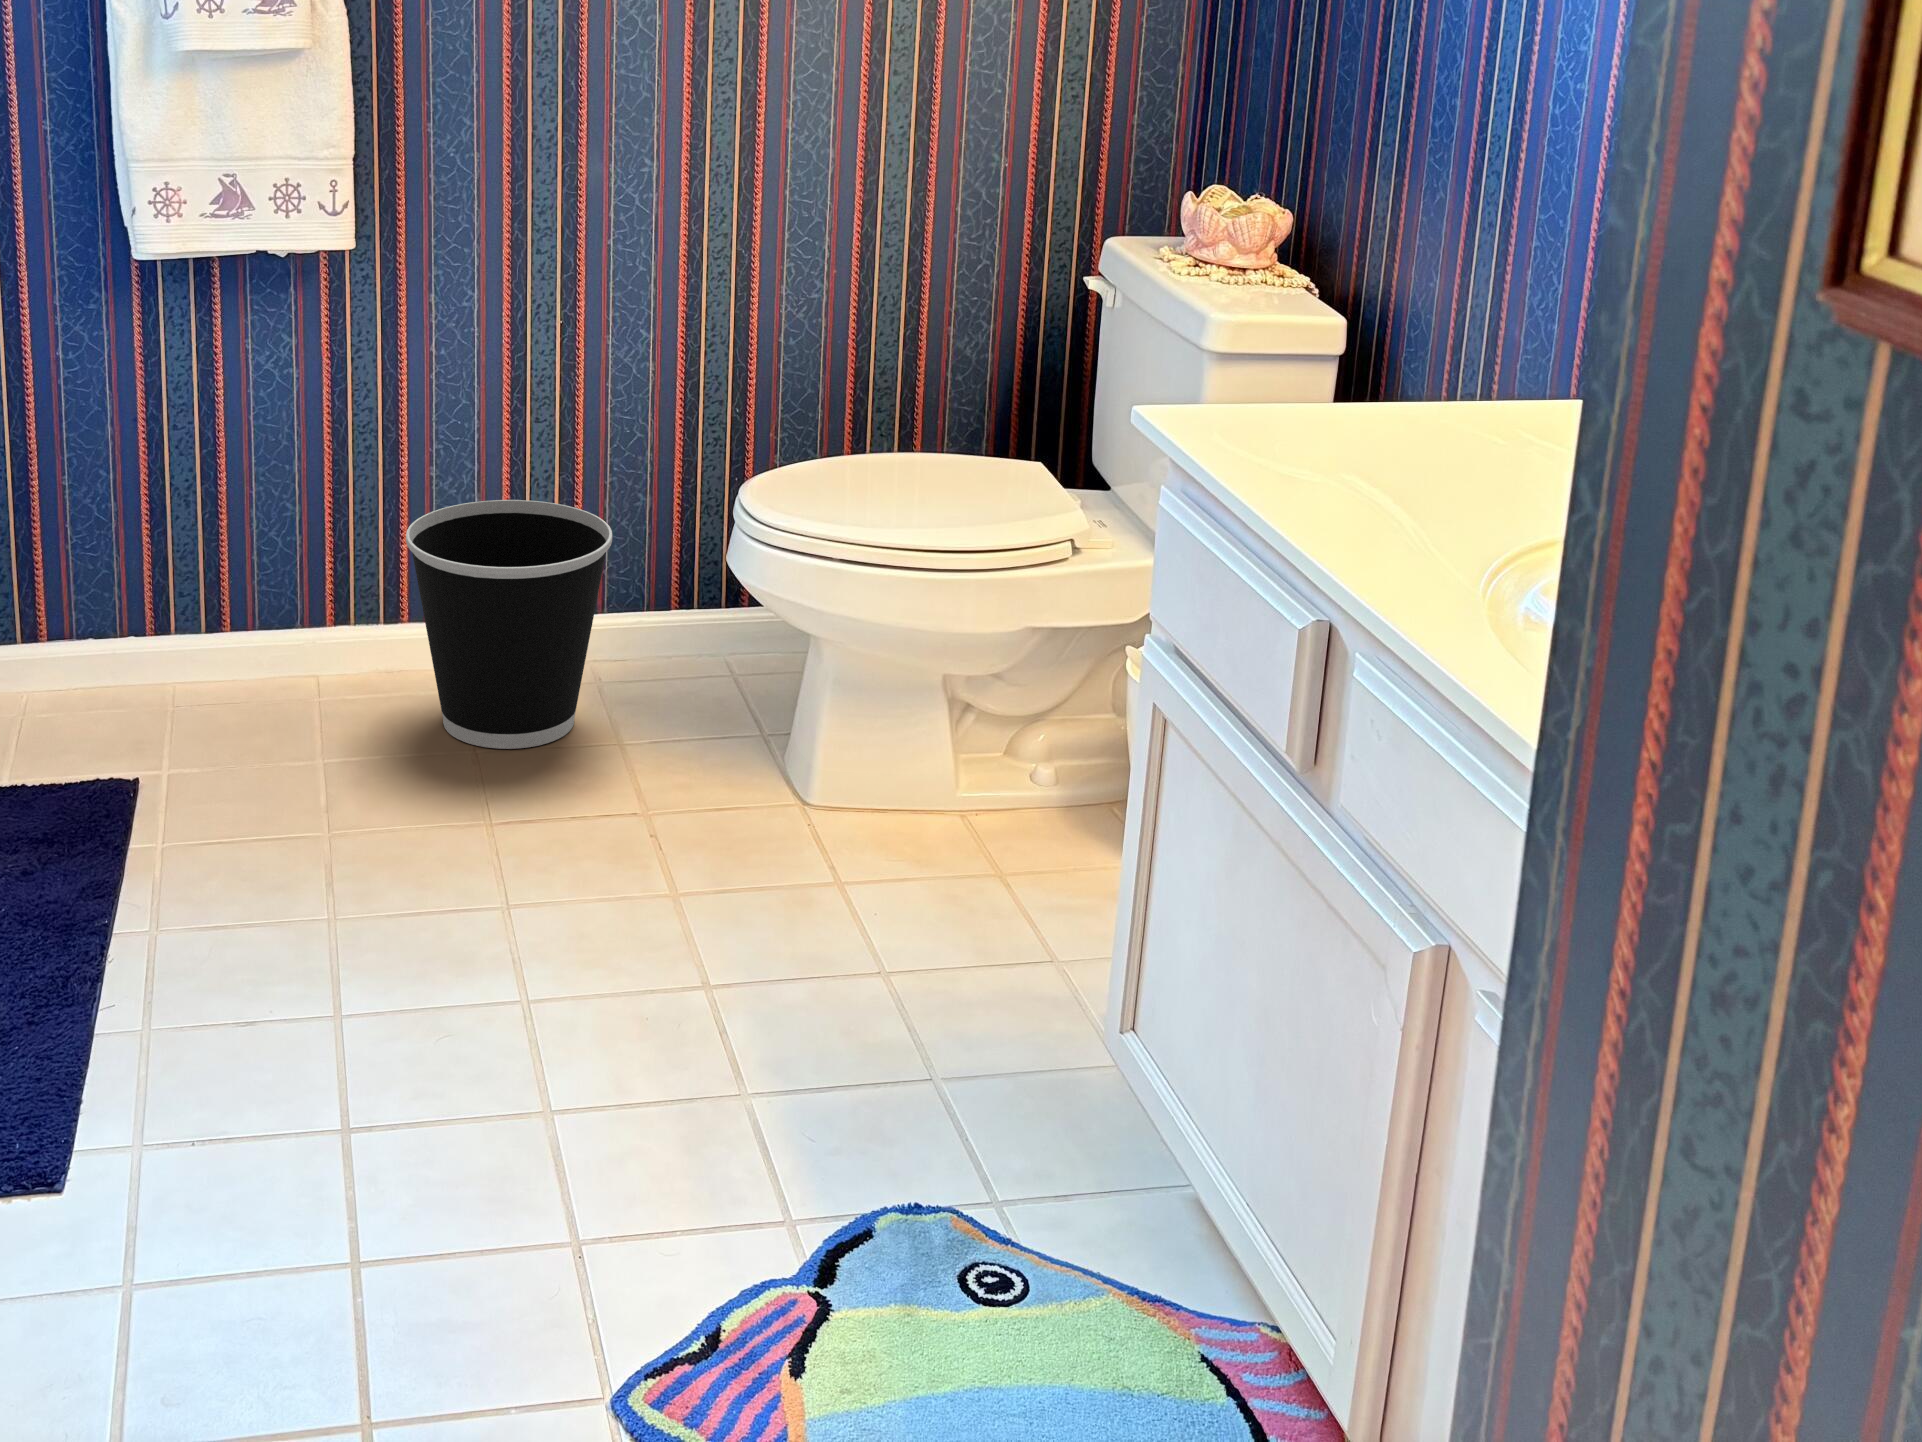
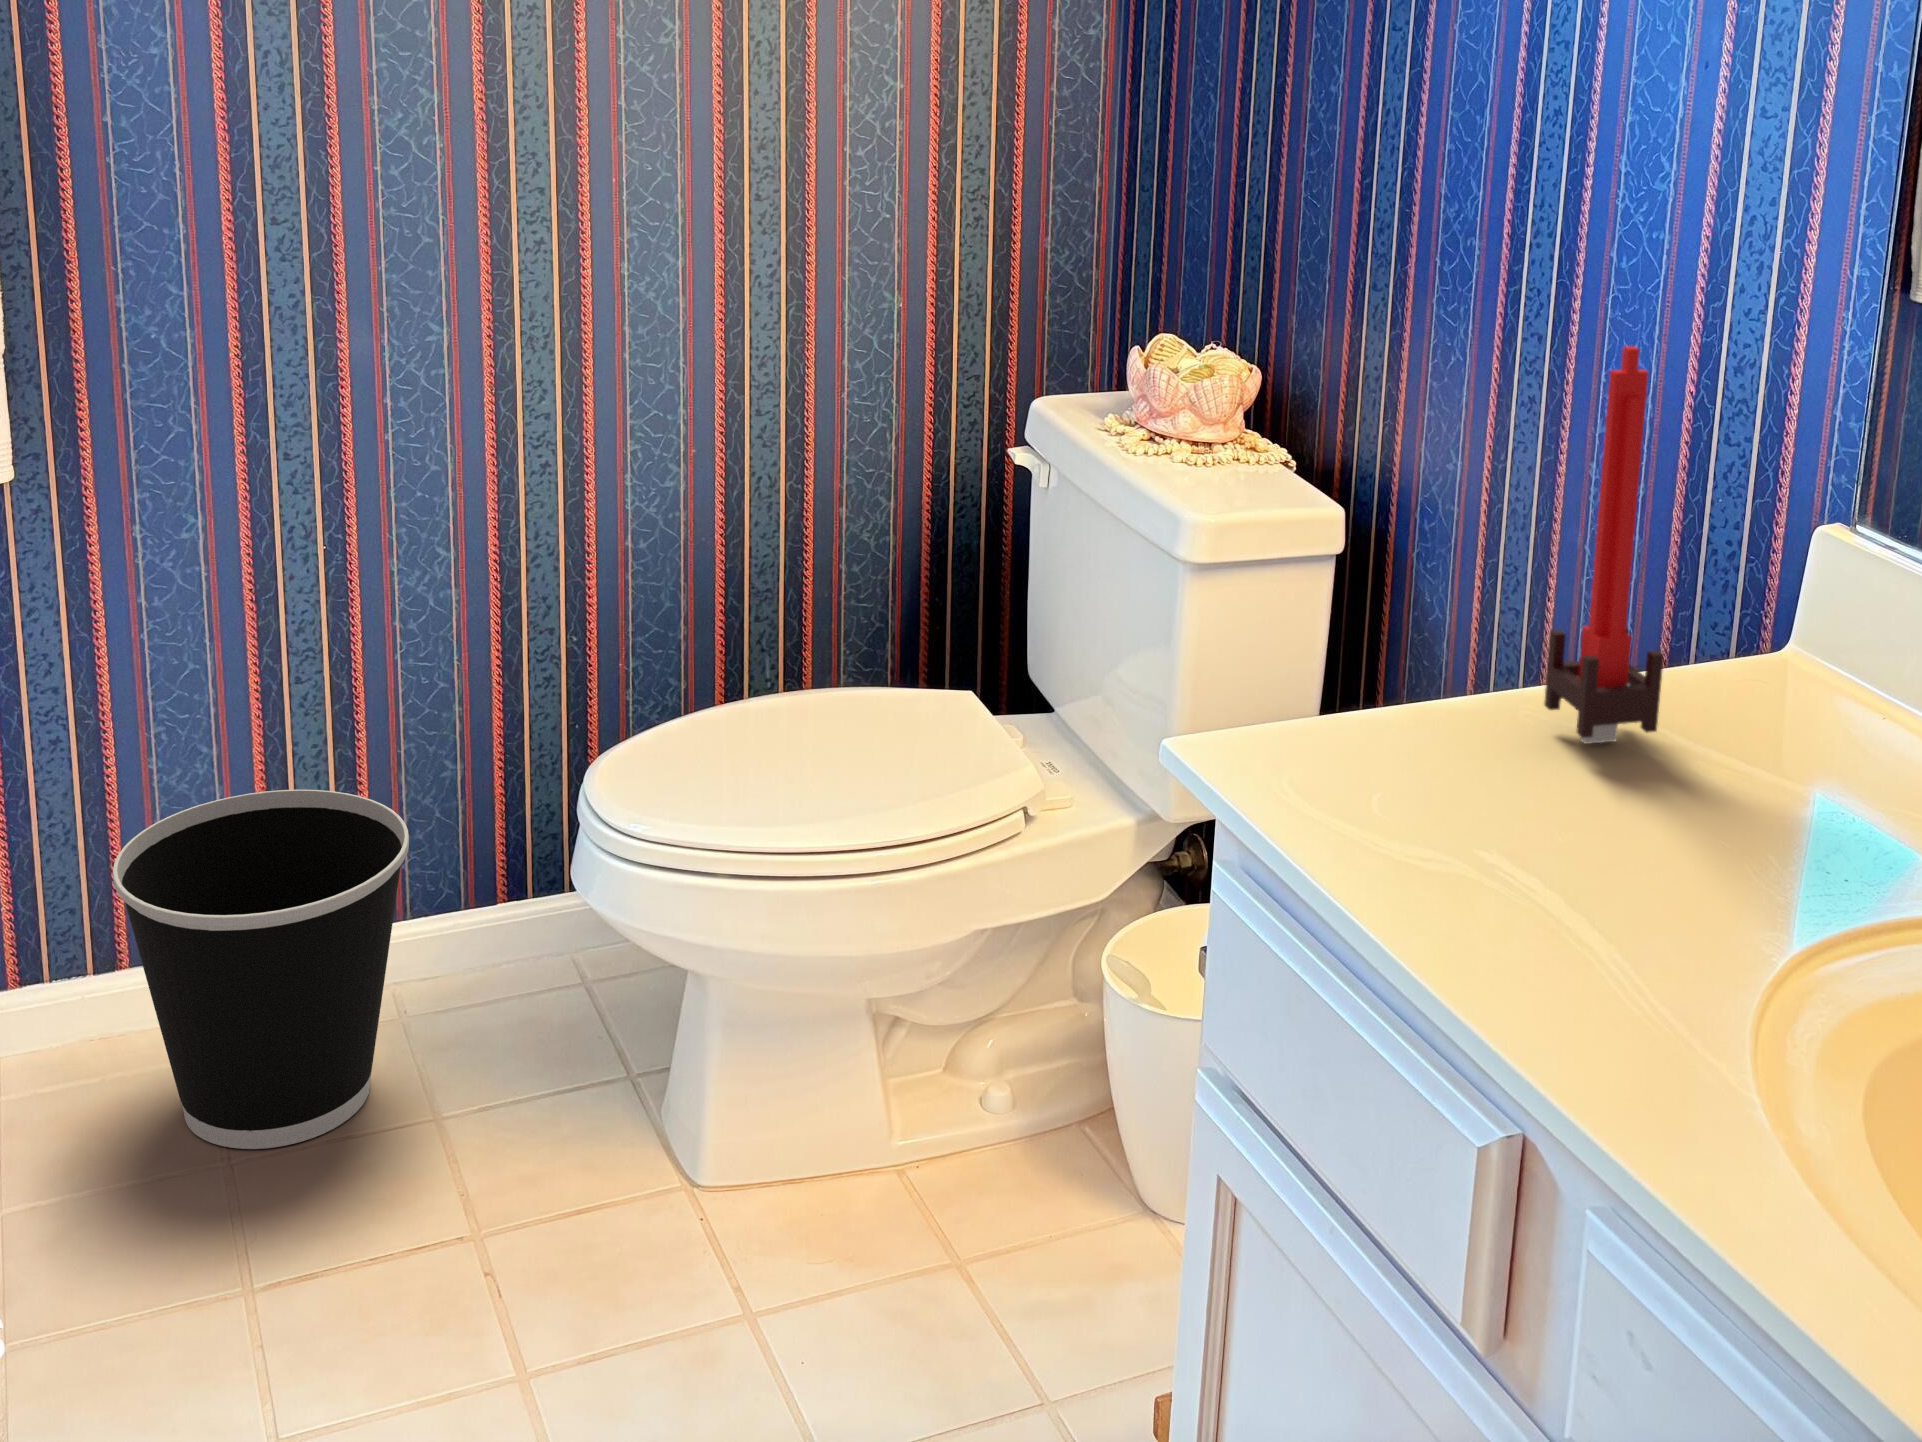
candle: none [1420,142,1503,429] -> present [1544,346,1664,744]

